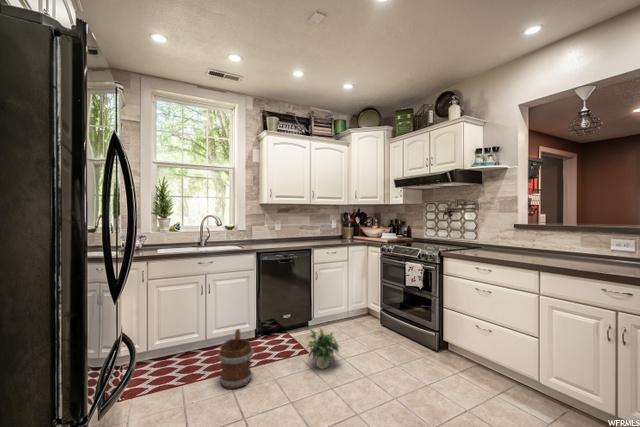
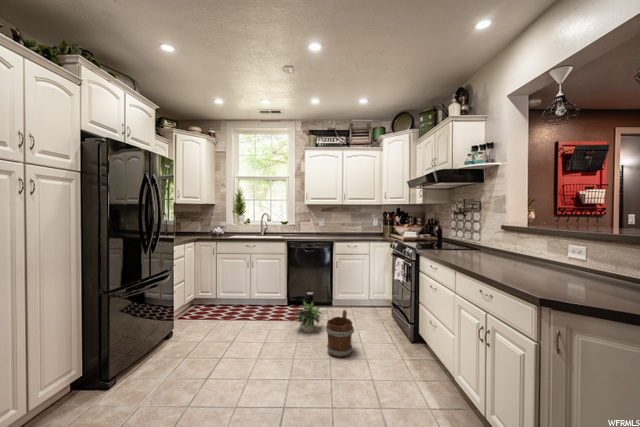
bucket: present [218,329,254,389] -> present [325,310,354,357]

